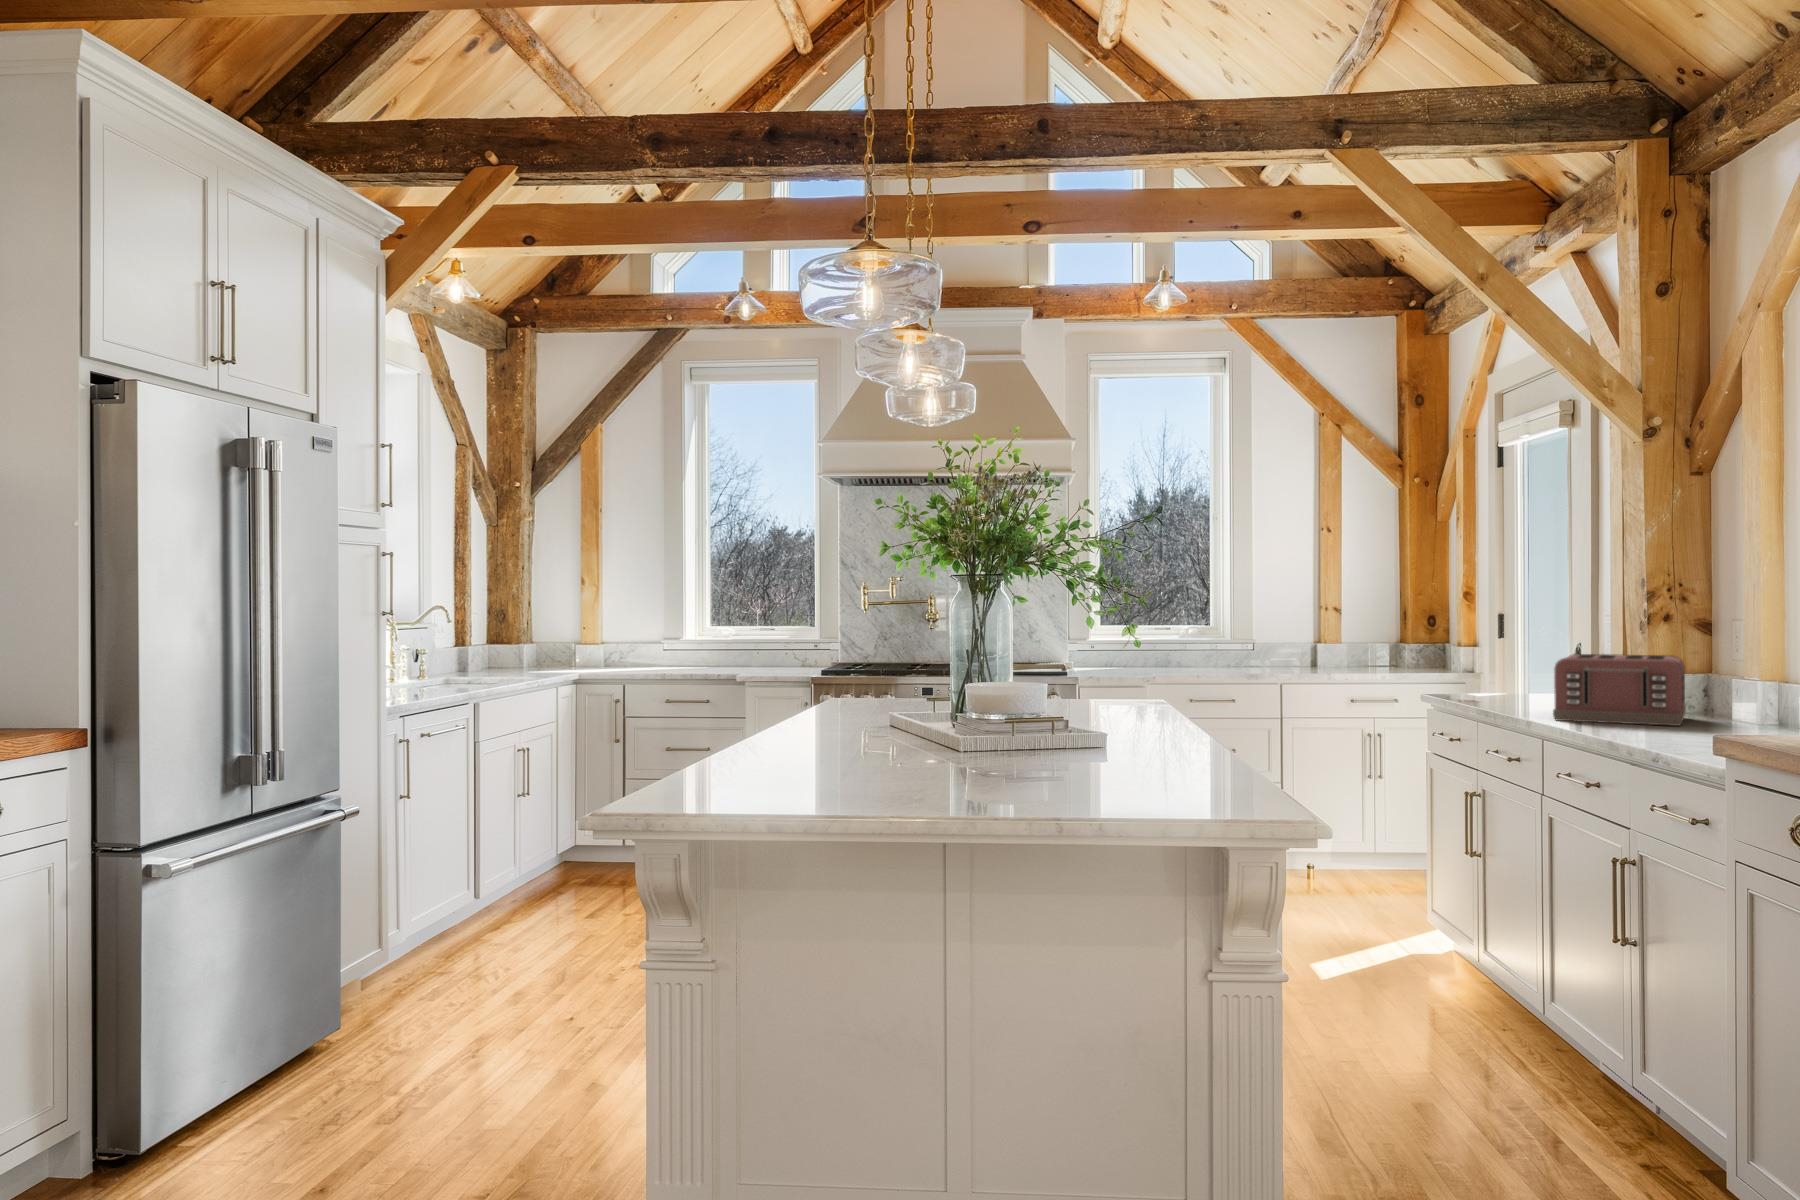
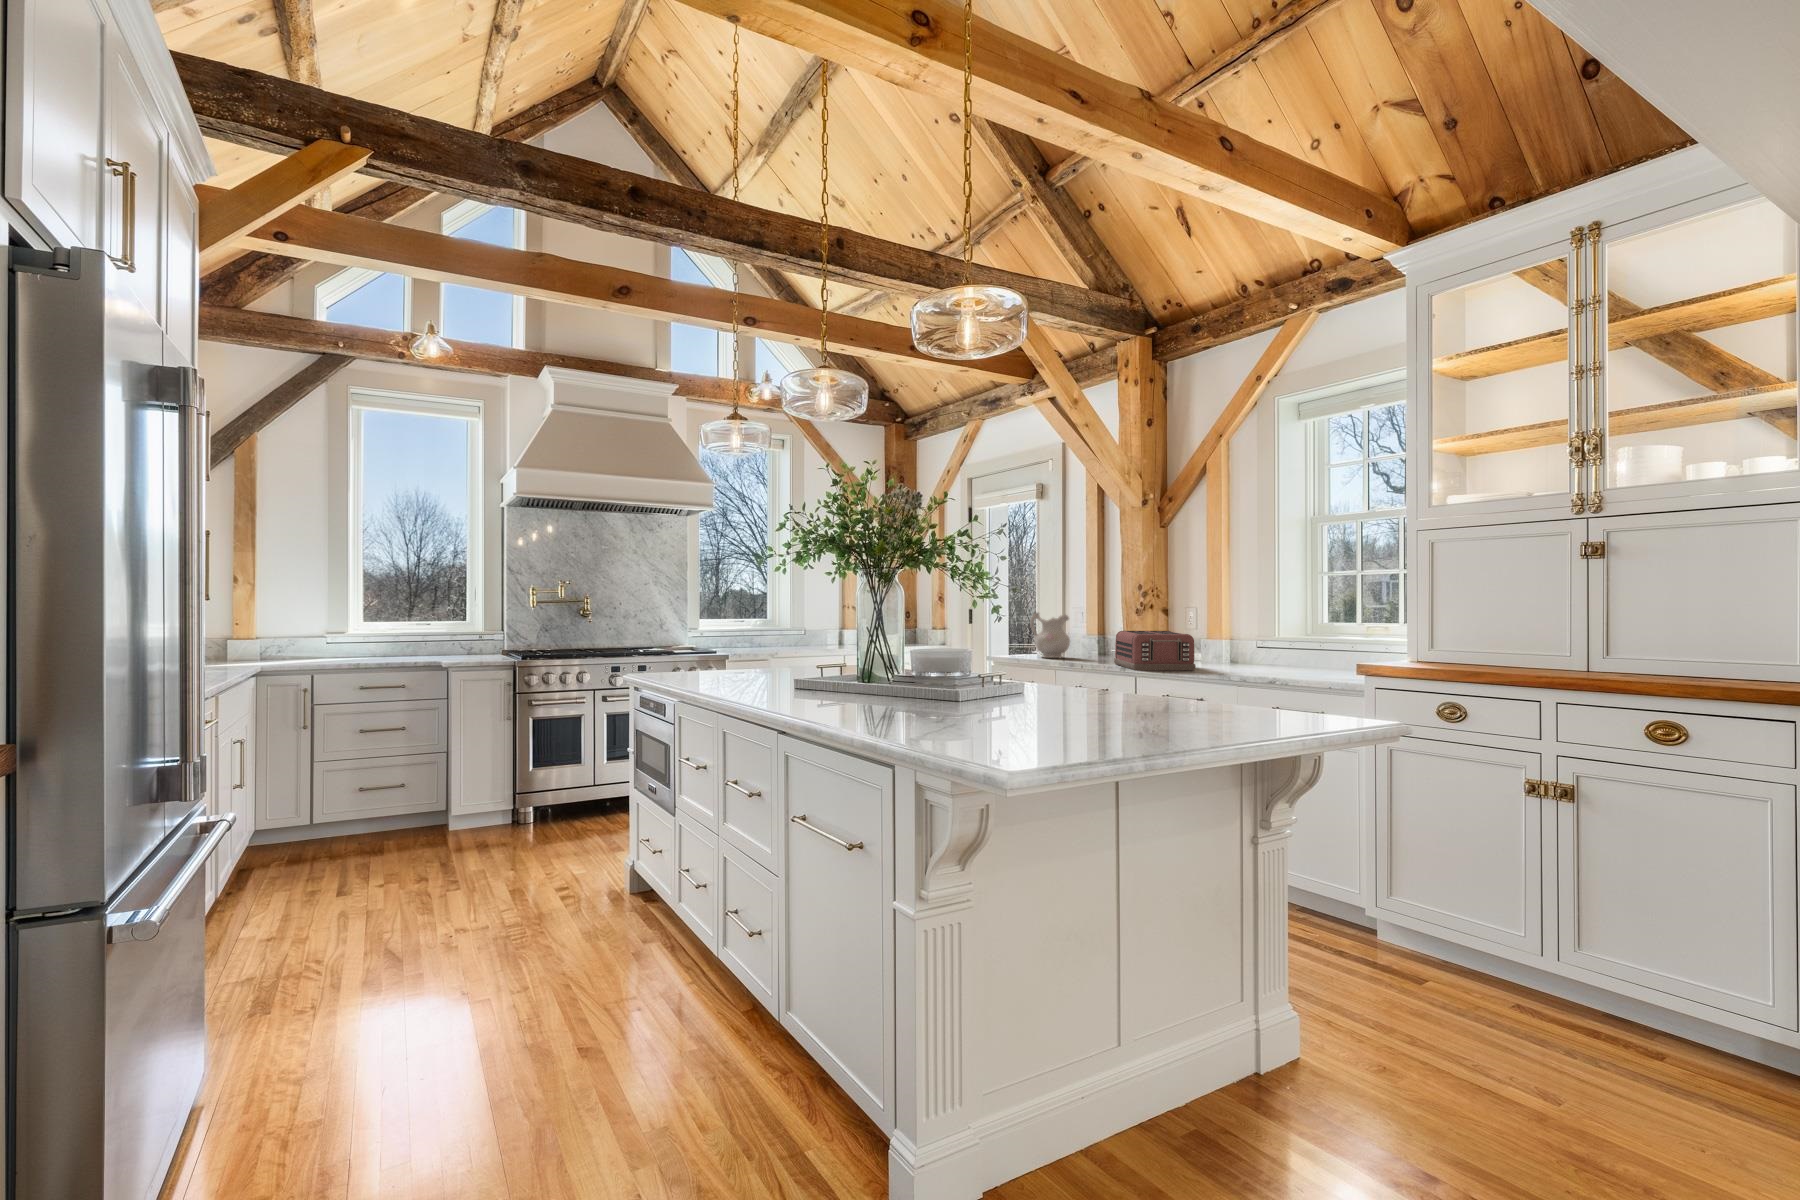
ceramic pitcher: none [1465,625,1534,701] -> present [1030,613,1070,658]

